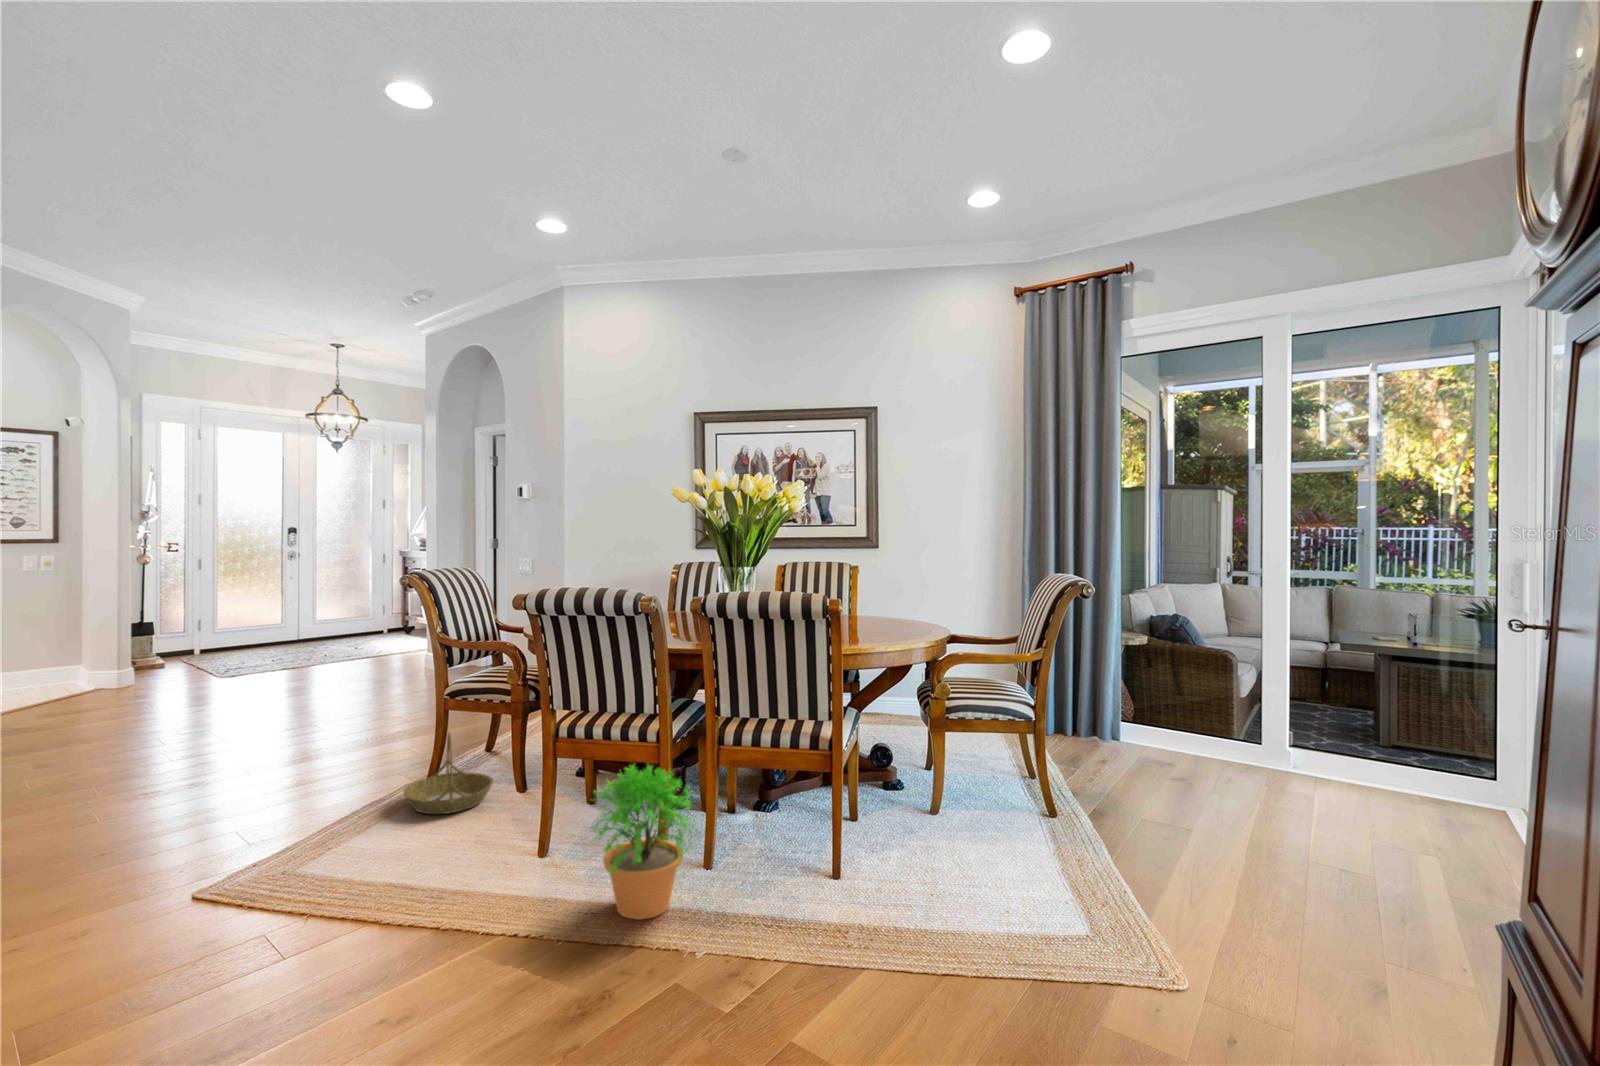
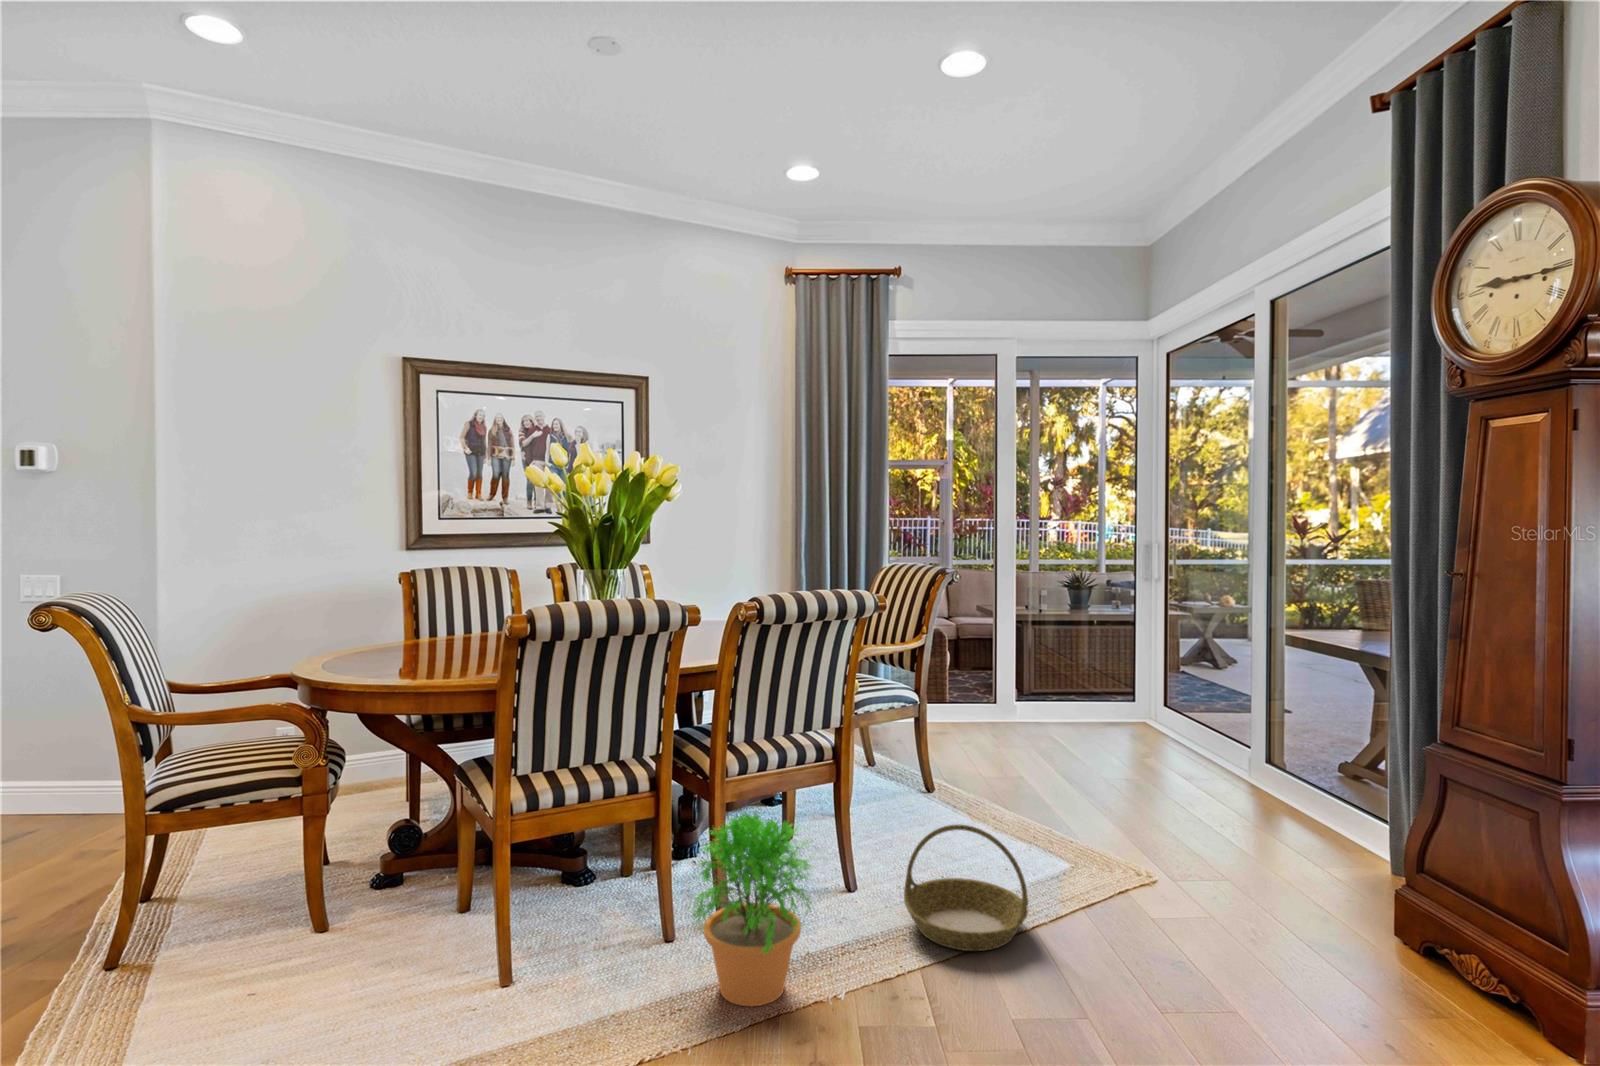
basket: present [403,732,494,814] -> present [904,824,1028,951]

